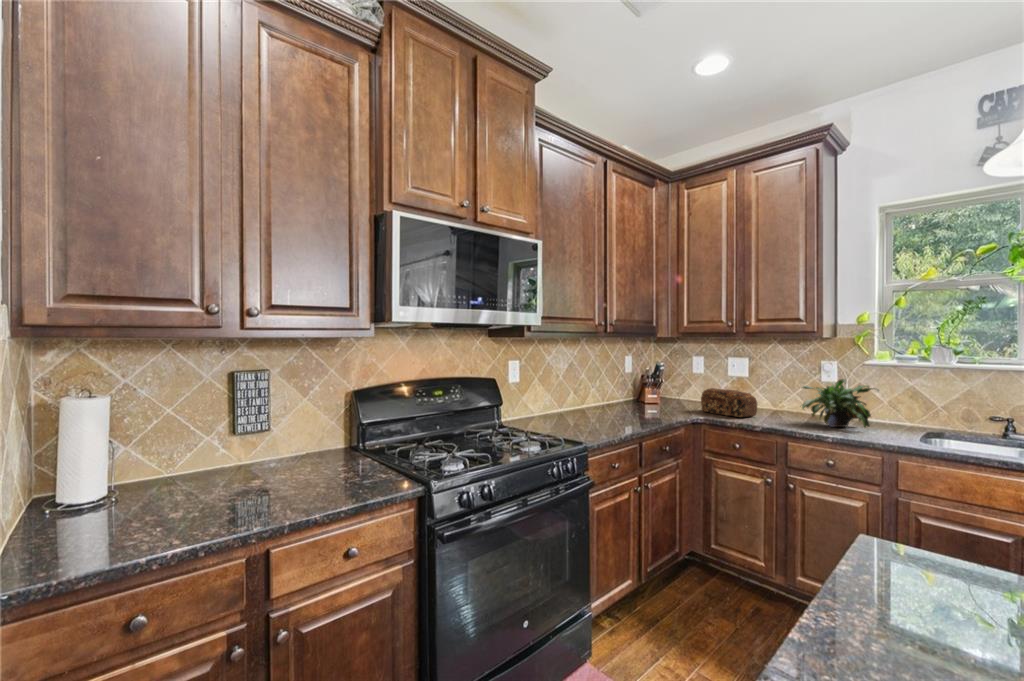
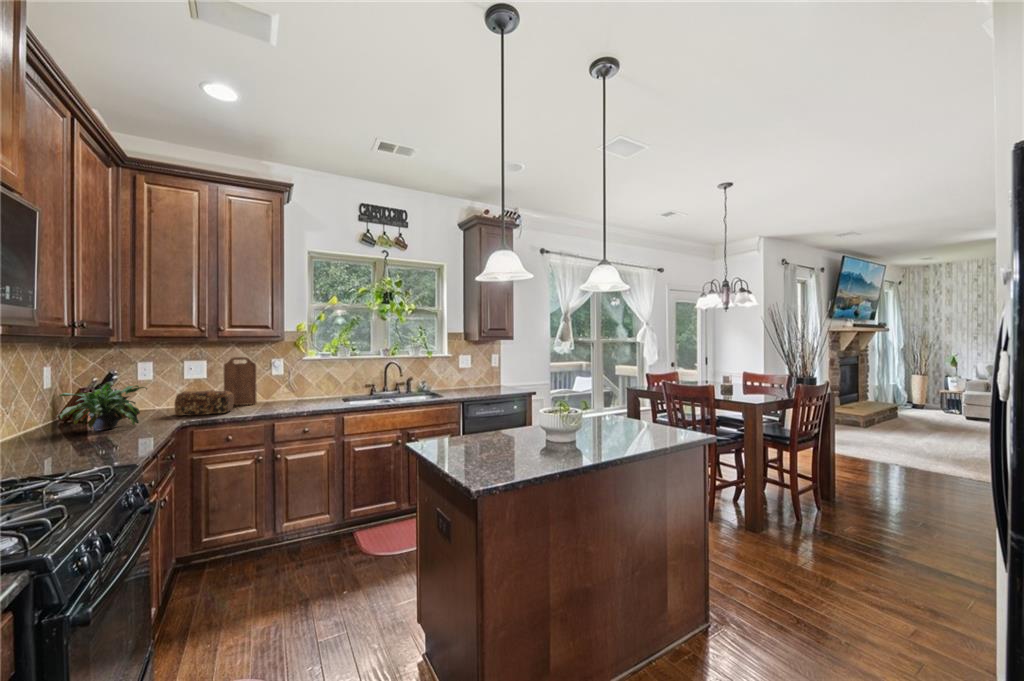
cutting board: none [762,356,796,414] -> present [224,357,257,405]
potted plant: present [802,379,879,427] -> present [59,382,147,431]

